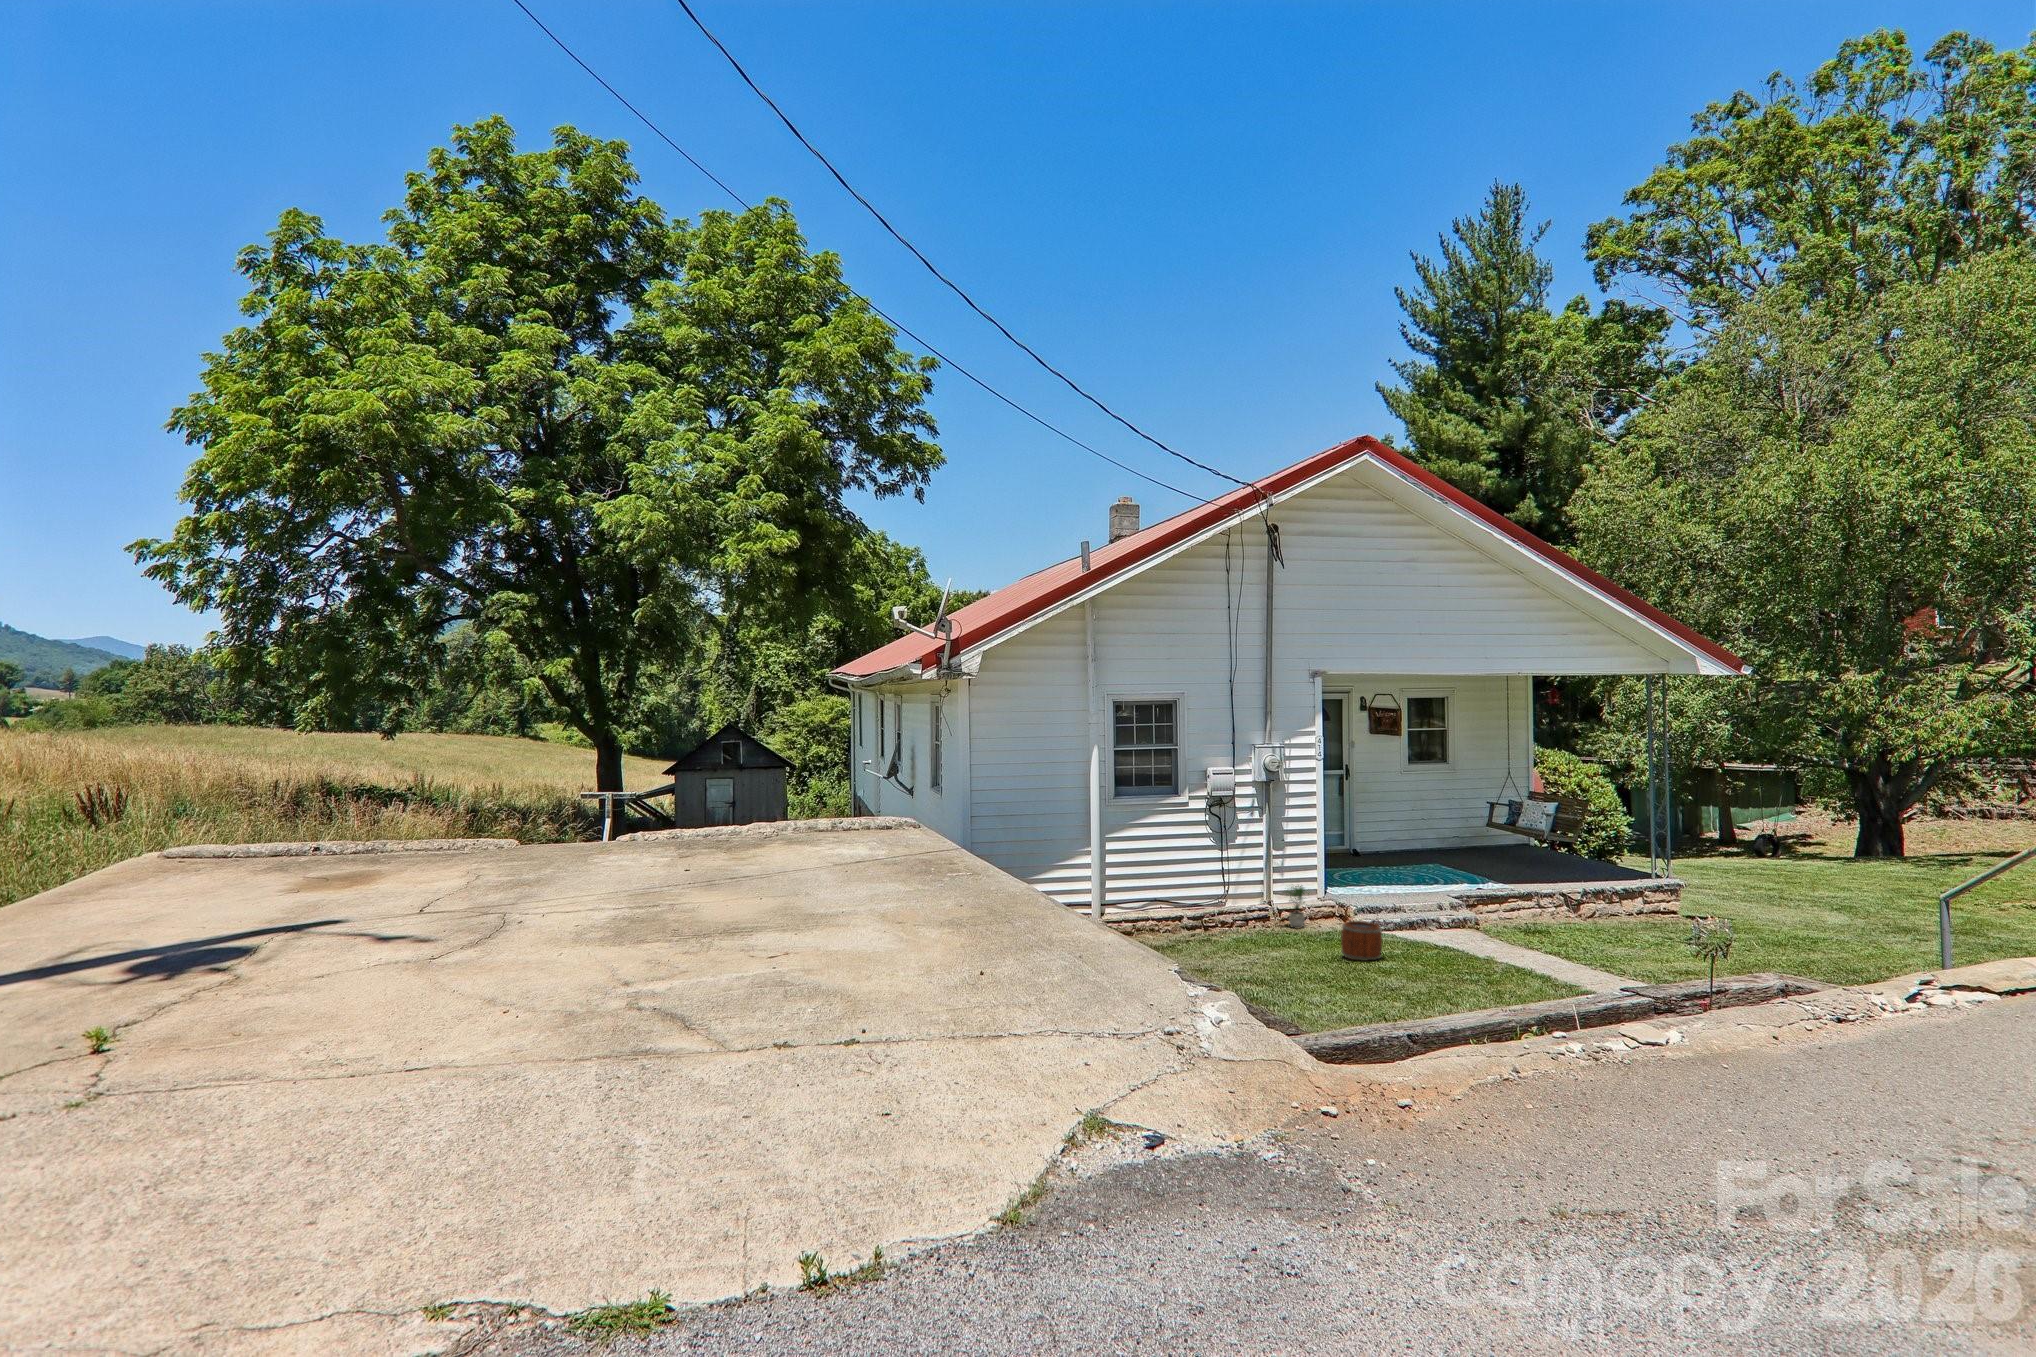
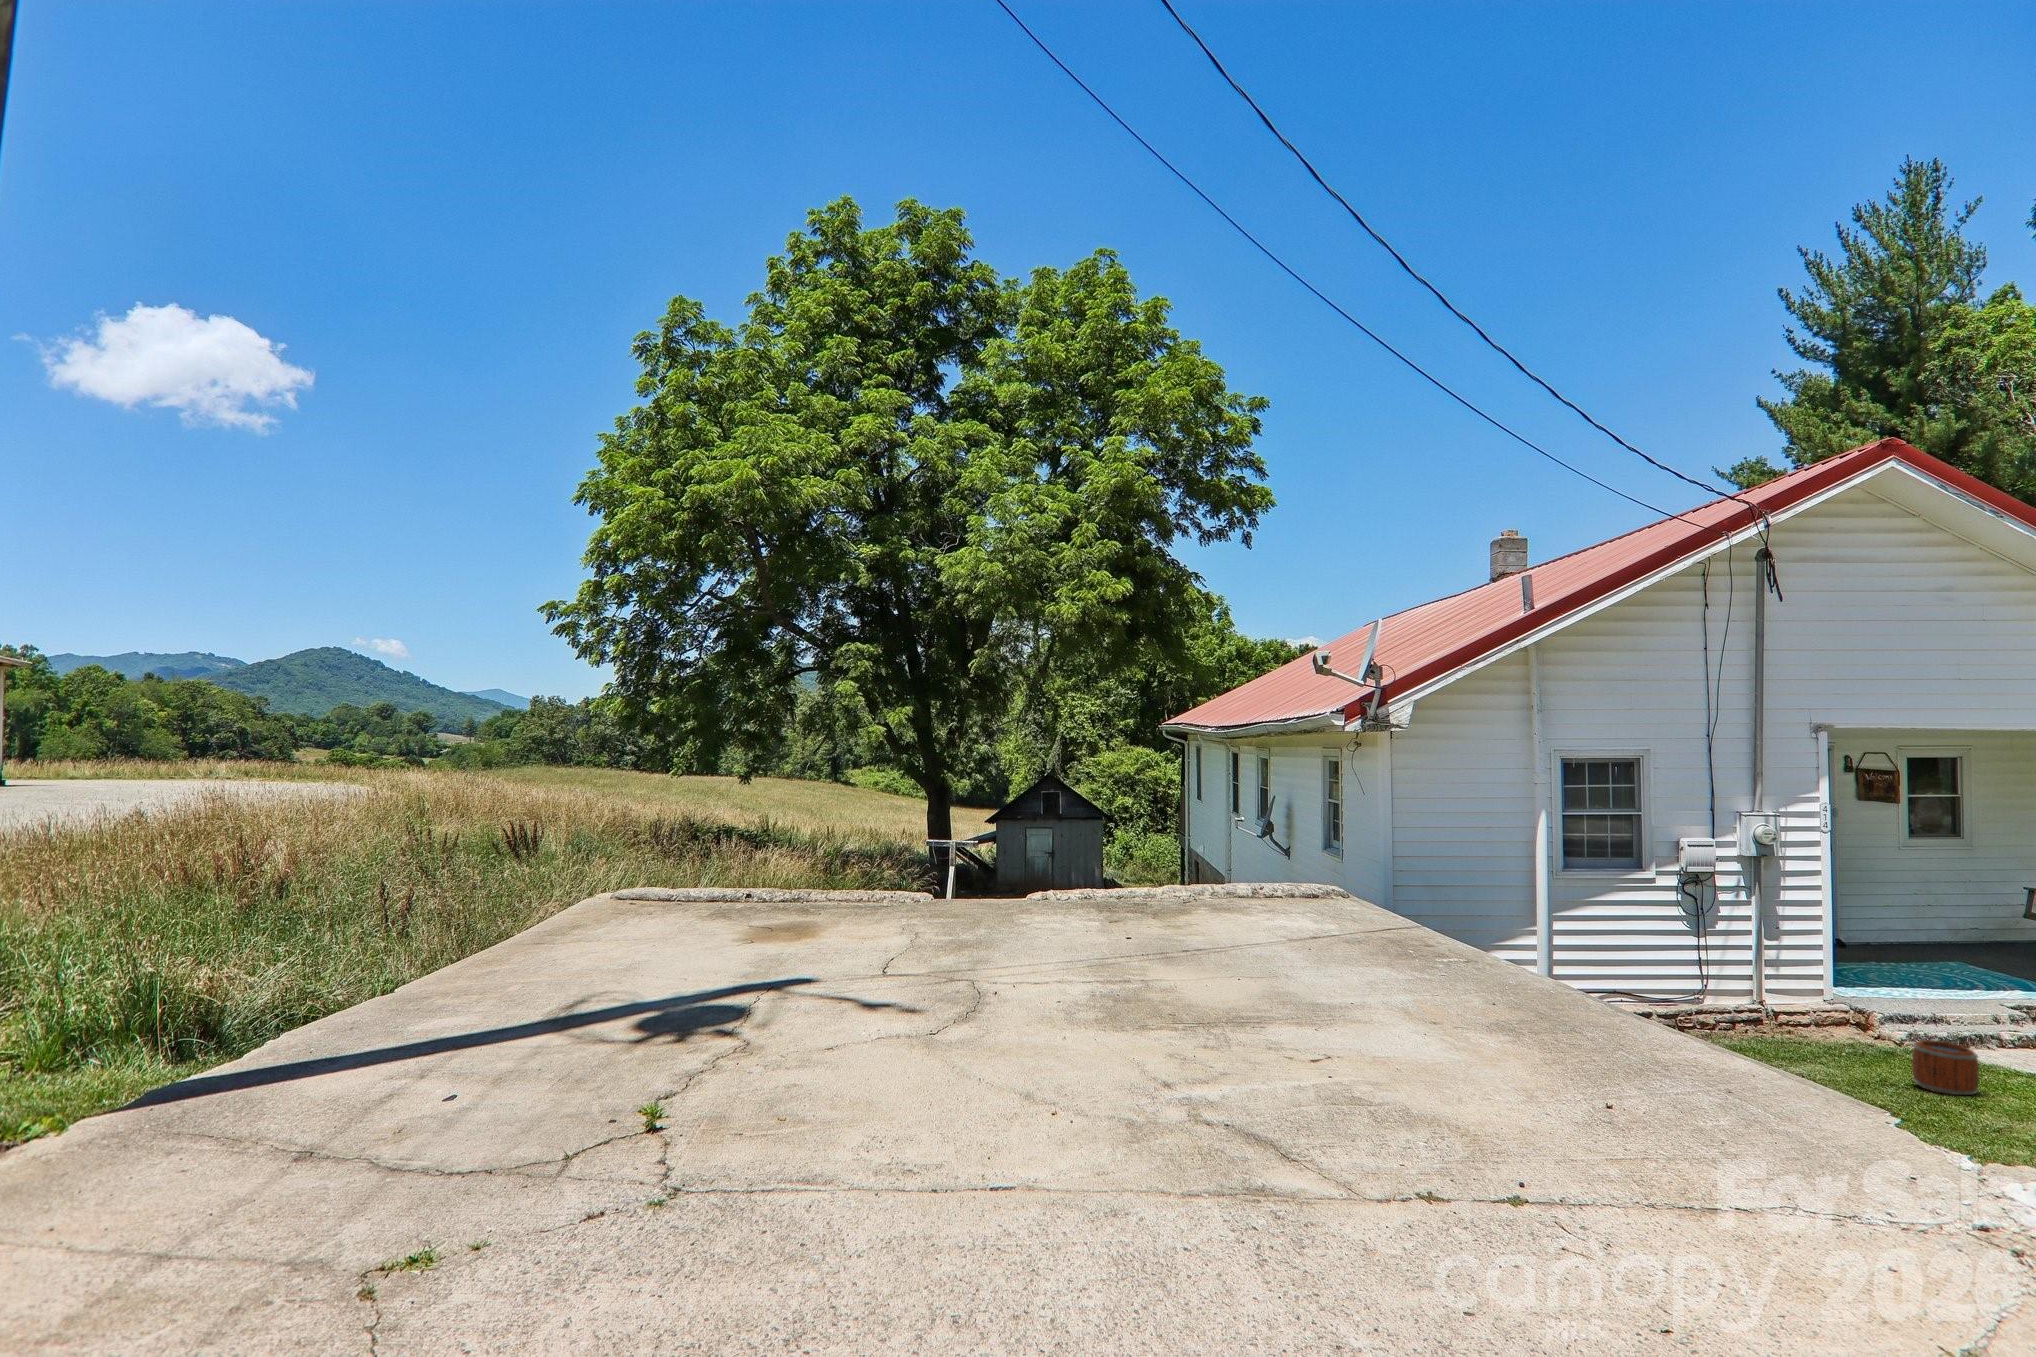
potted plant: present [1285,885,1310,928] -> none [1780,982,1826,1039]

